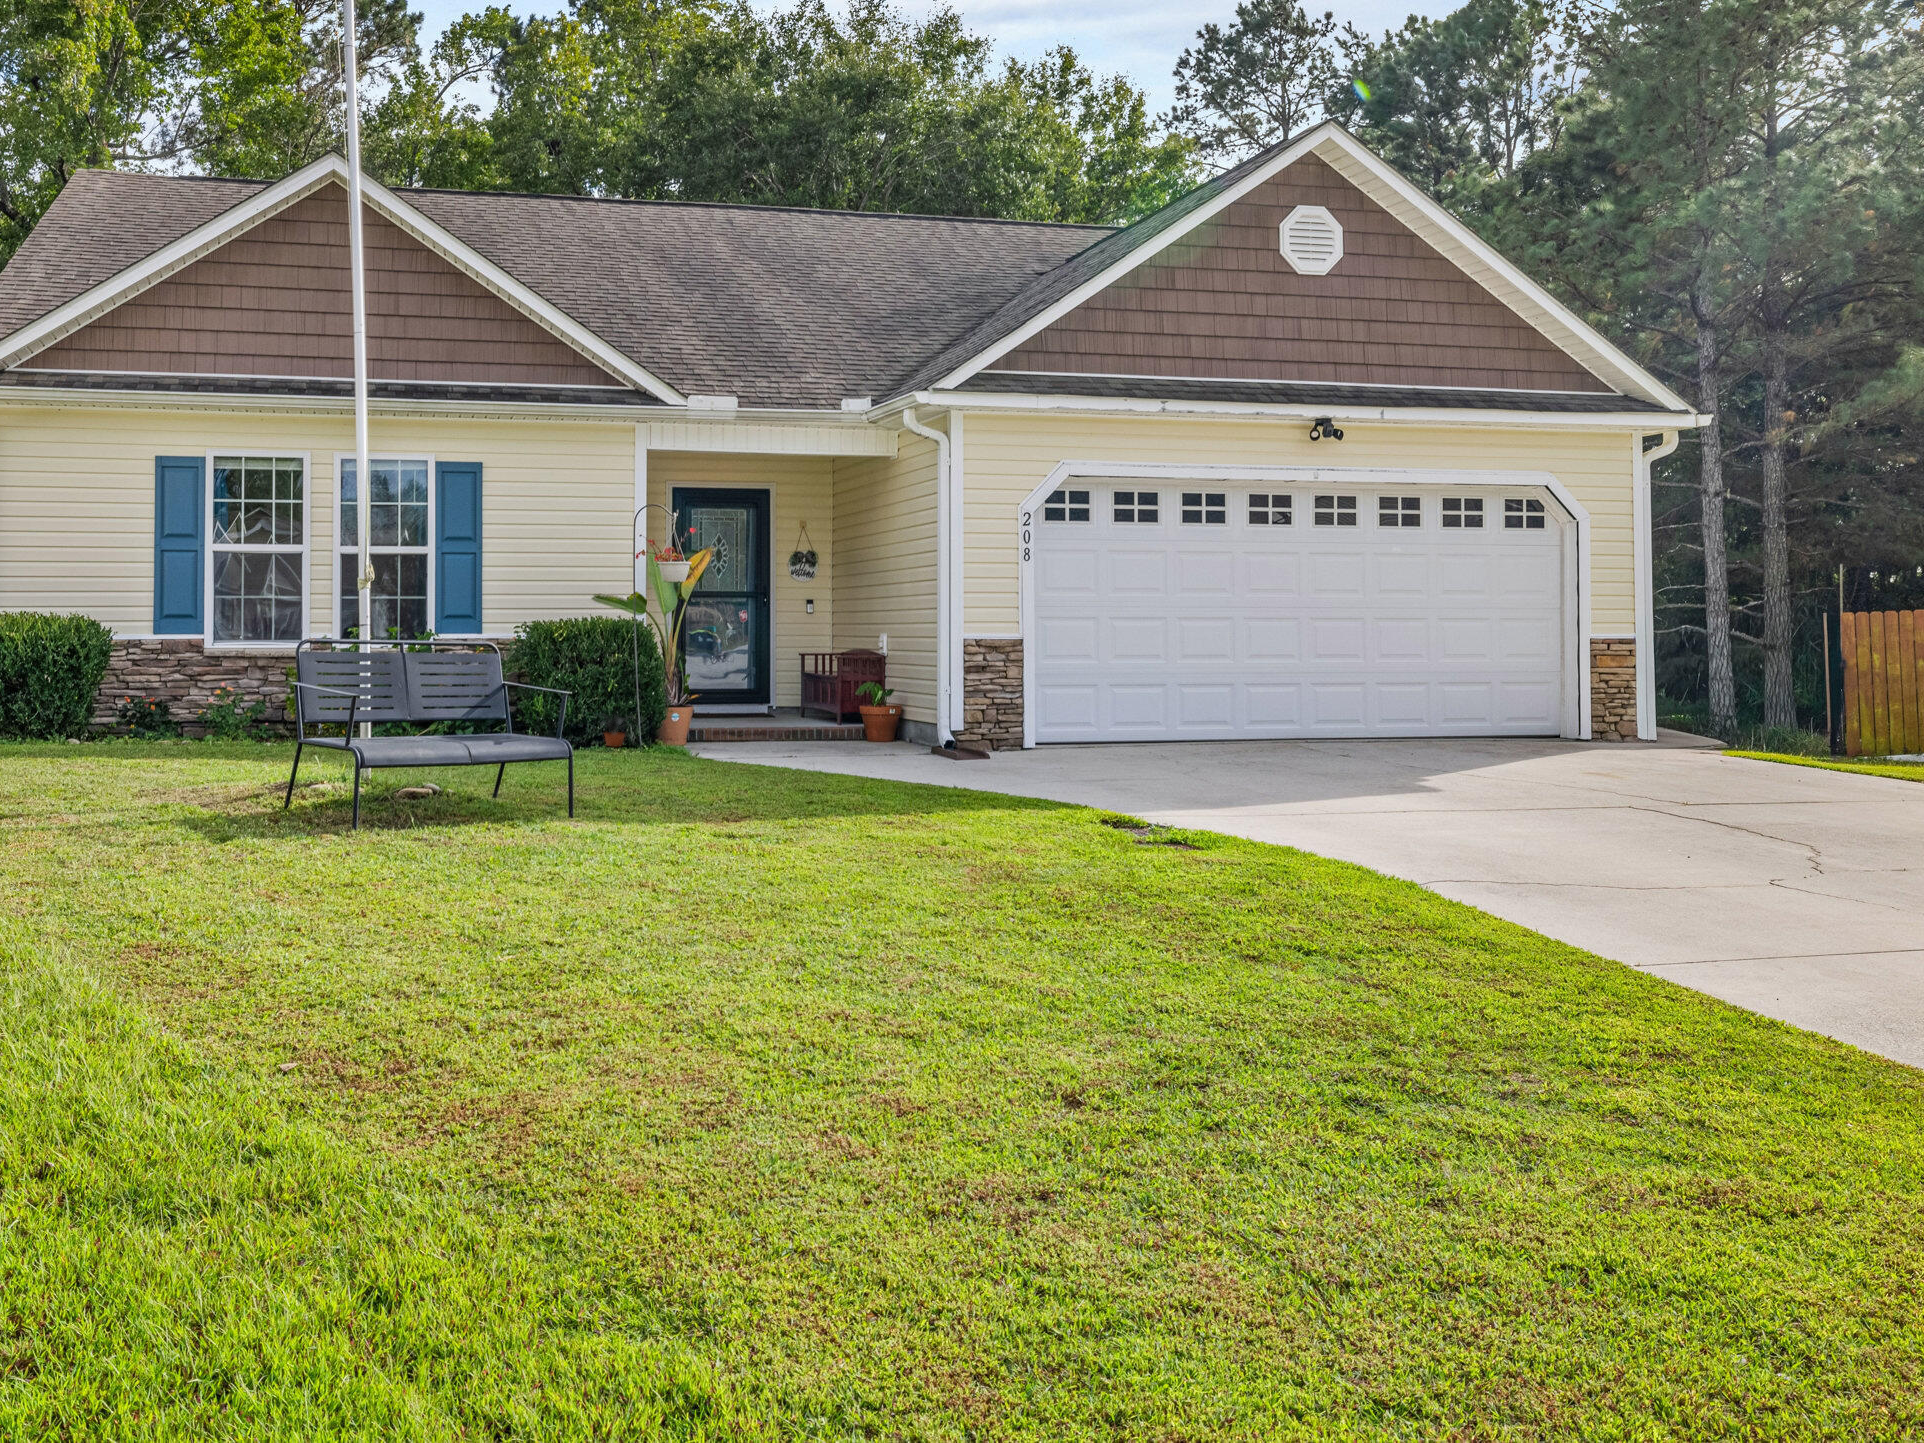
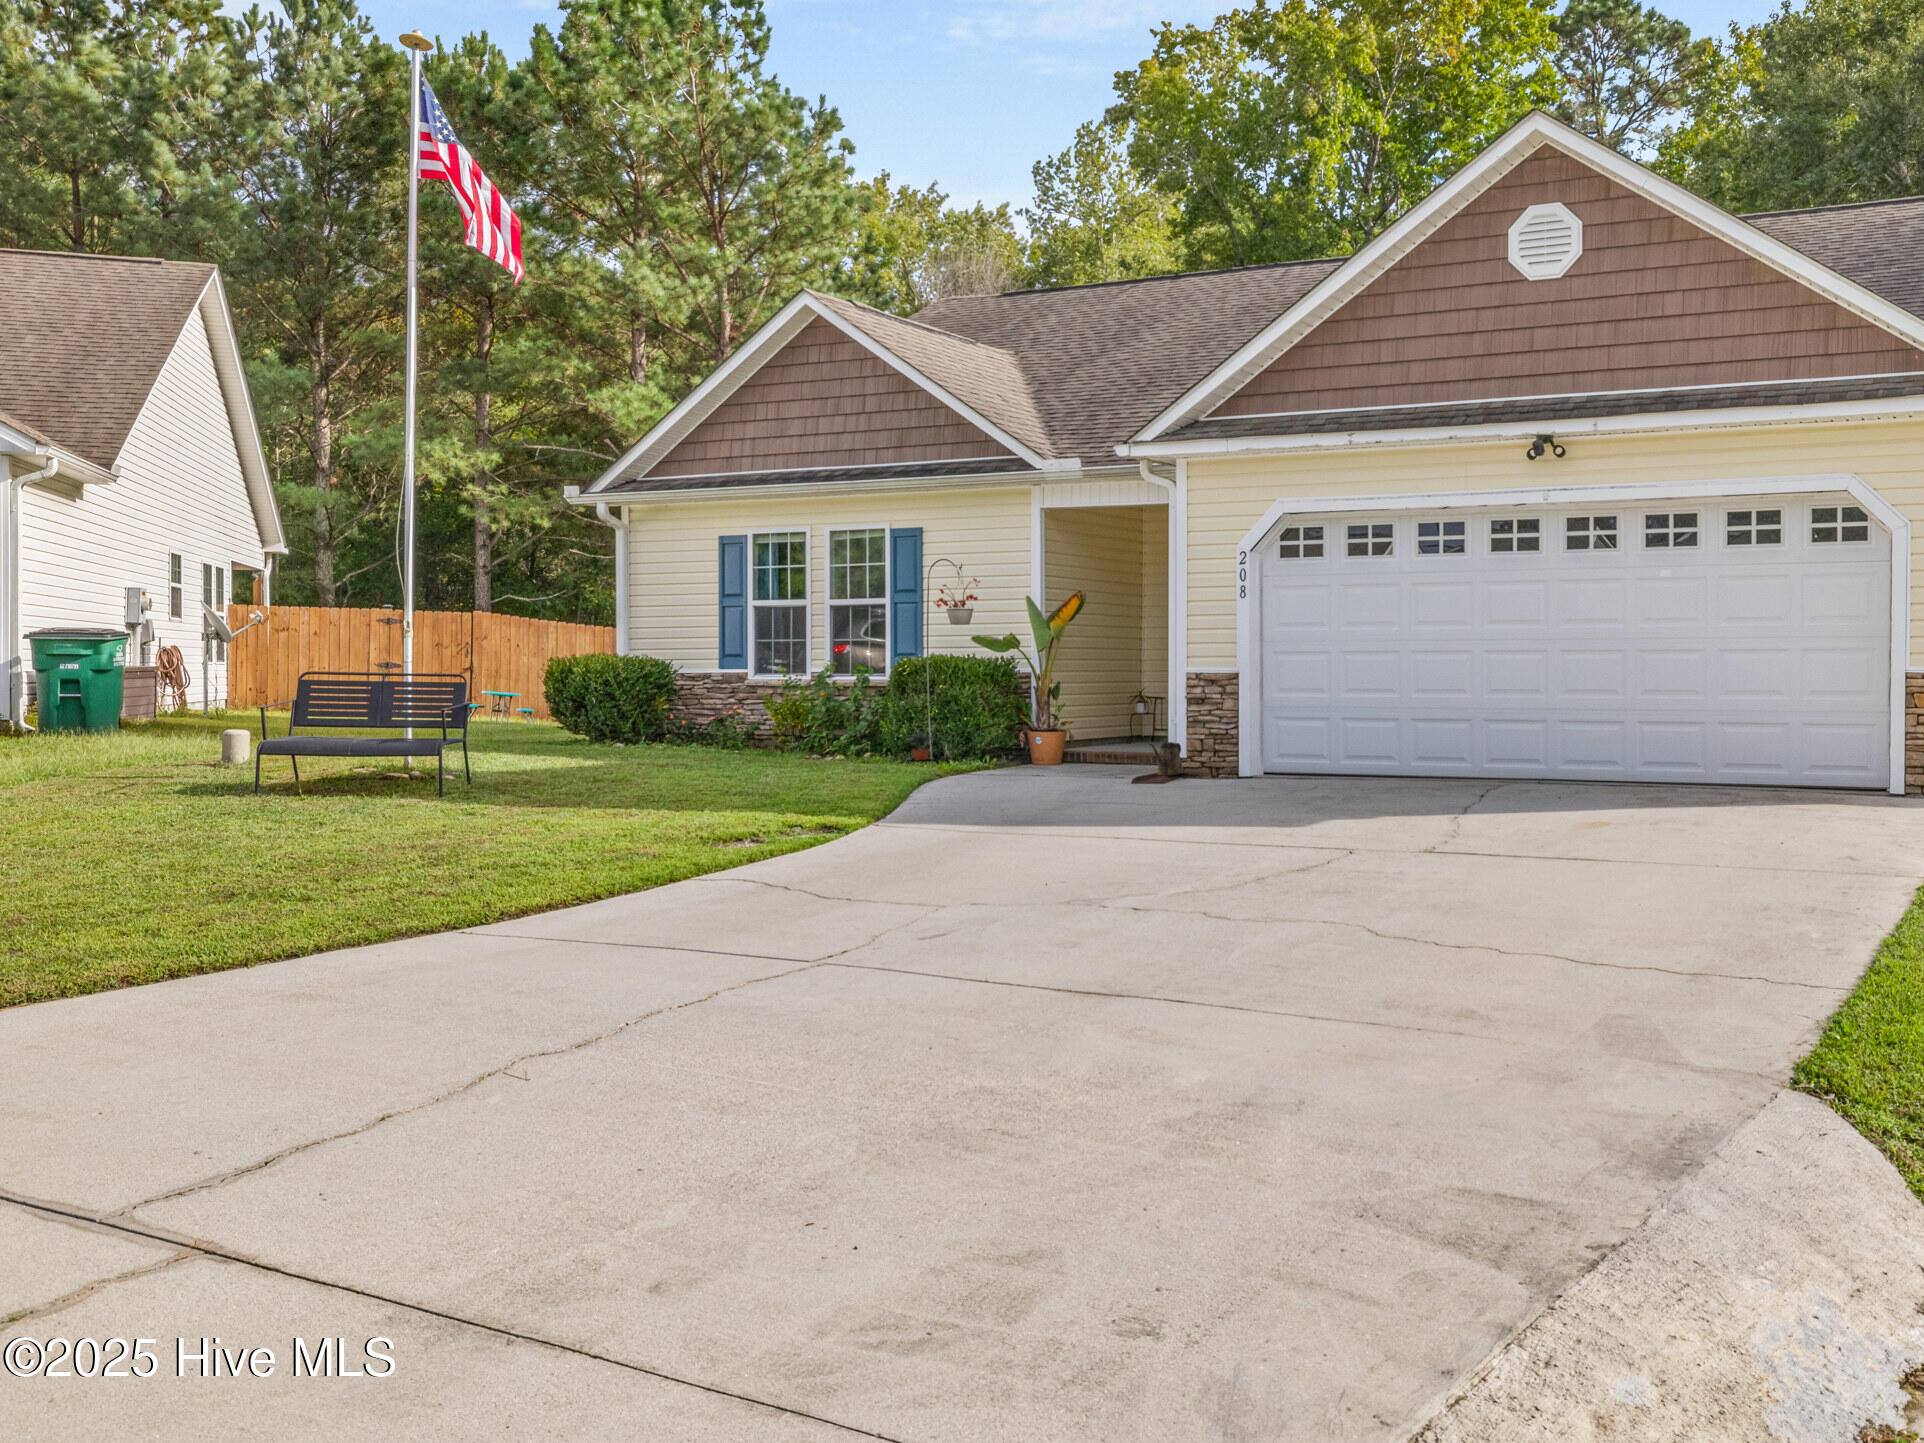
watering can: none [960,715,991,750] -> present [1150,742,1184,776]

